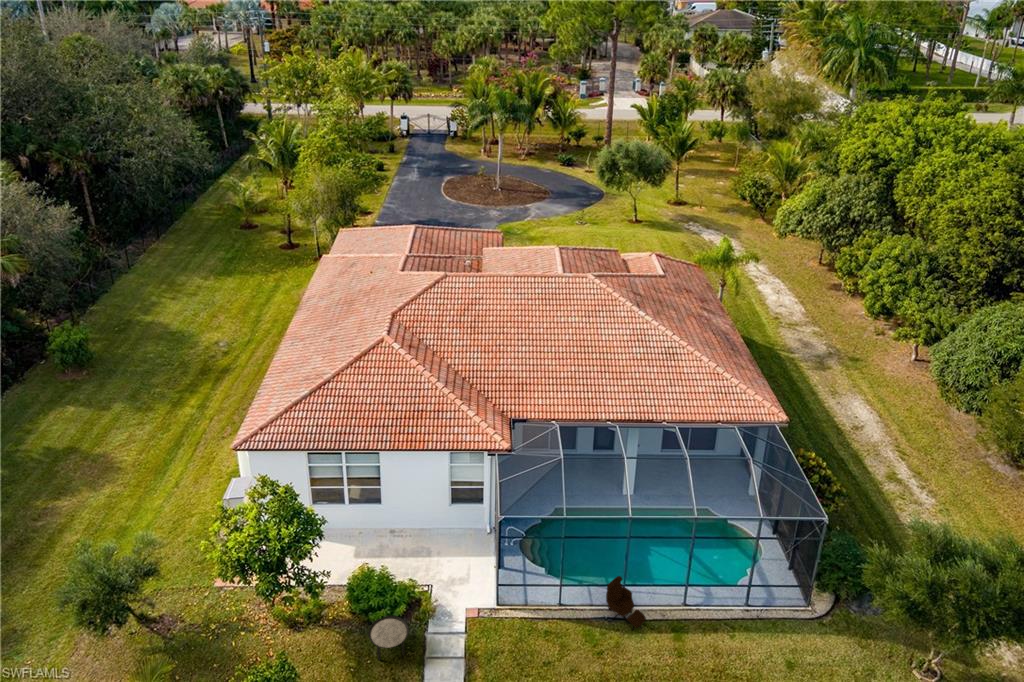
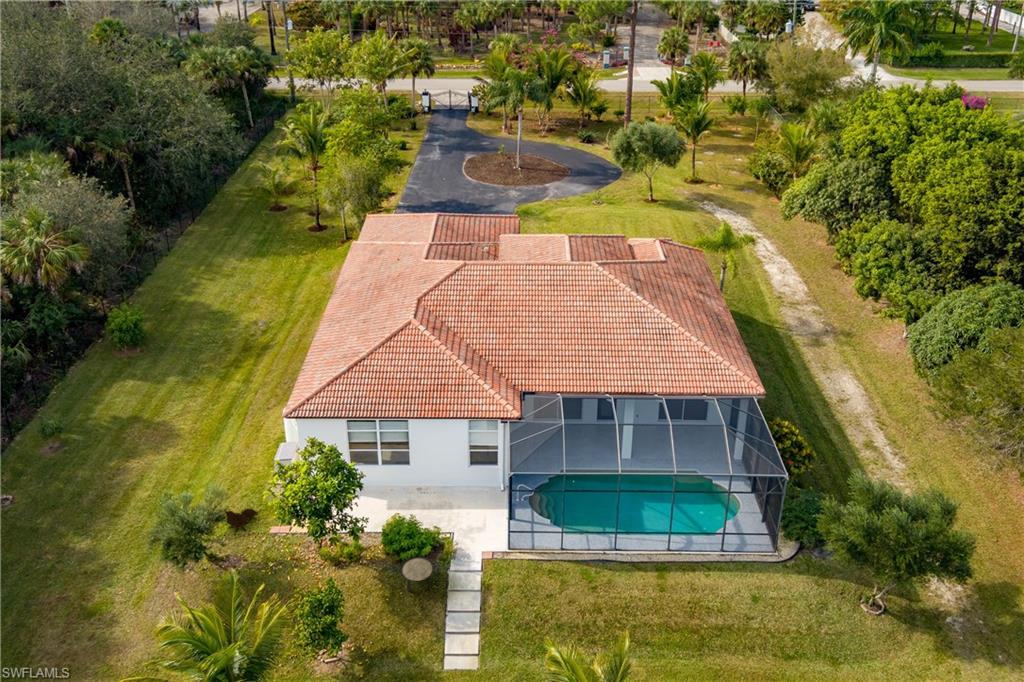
lounge chair: present [606,576,646,630] -> present [225,508,258,533]

